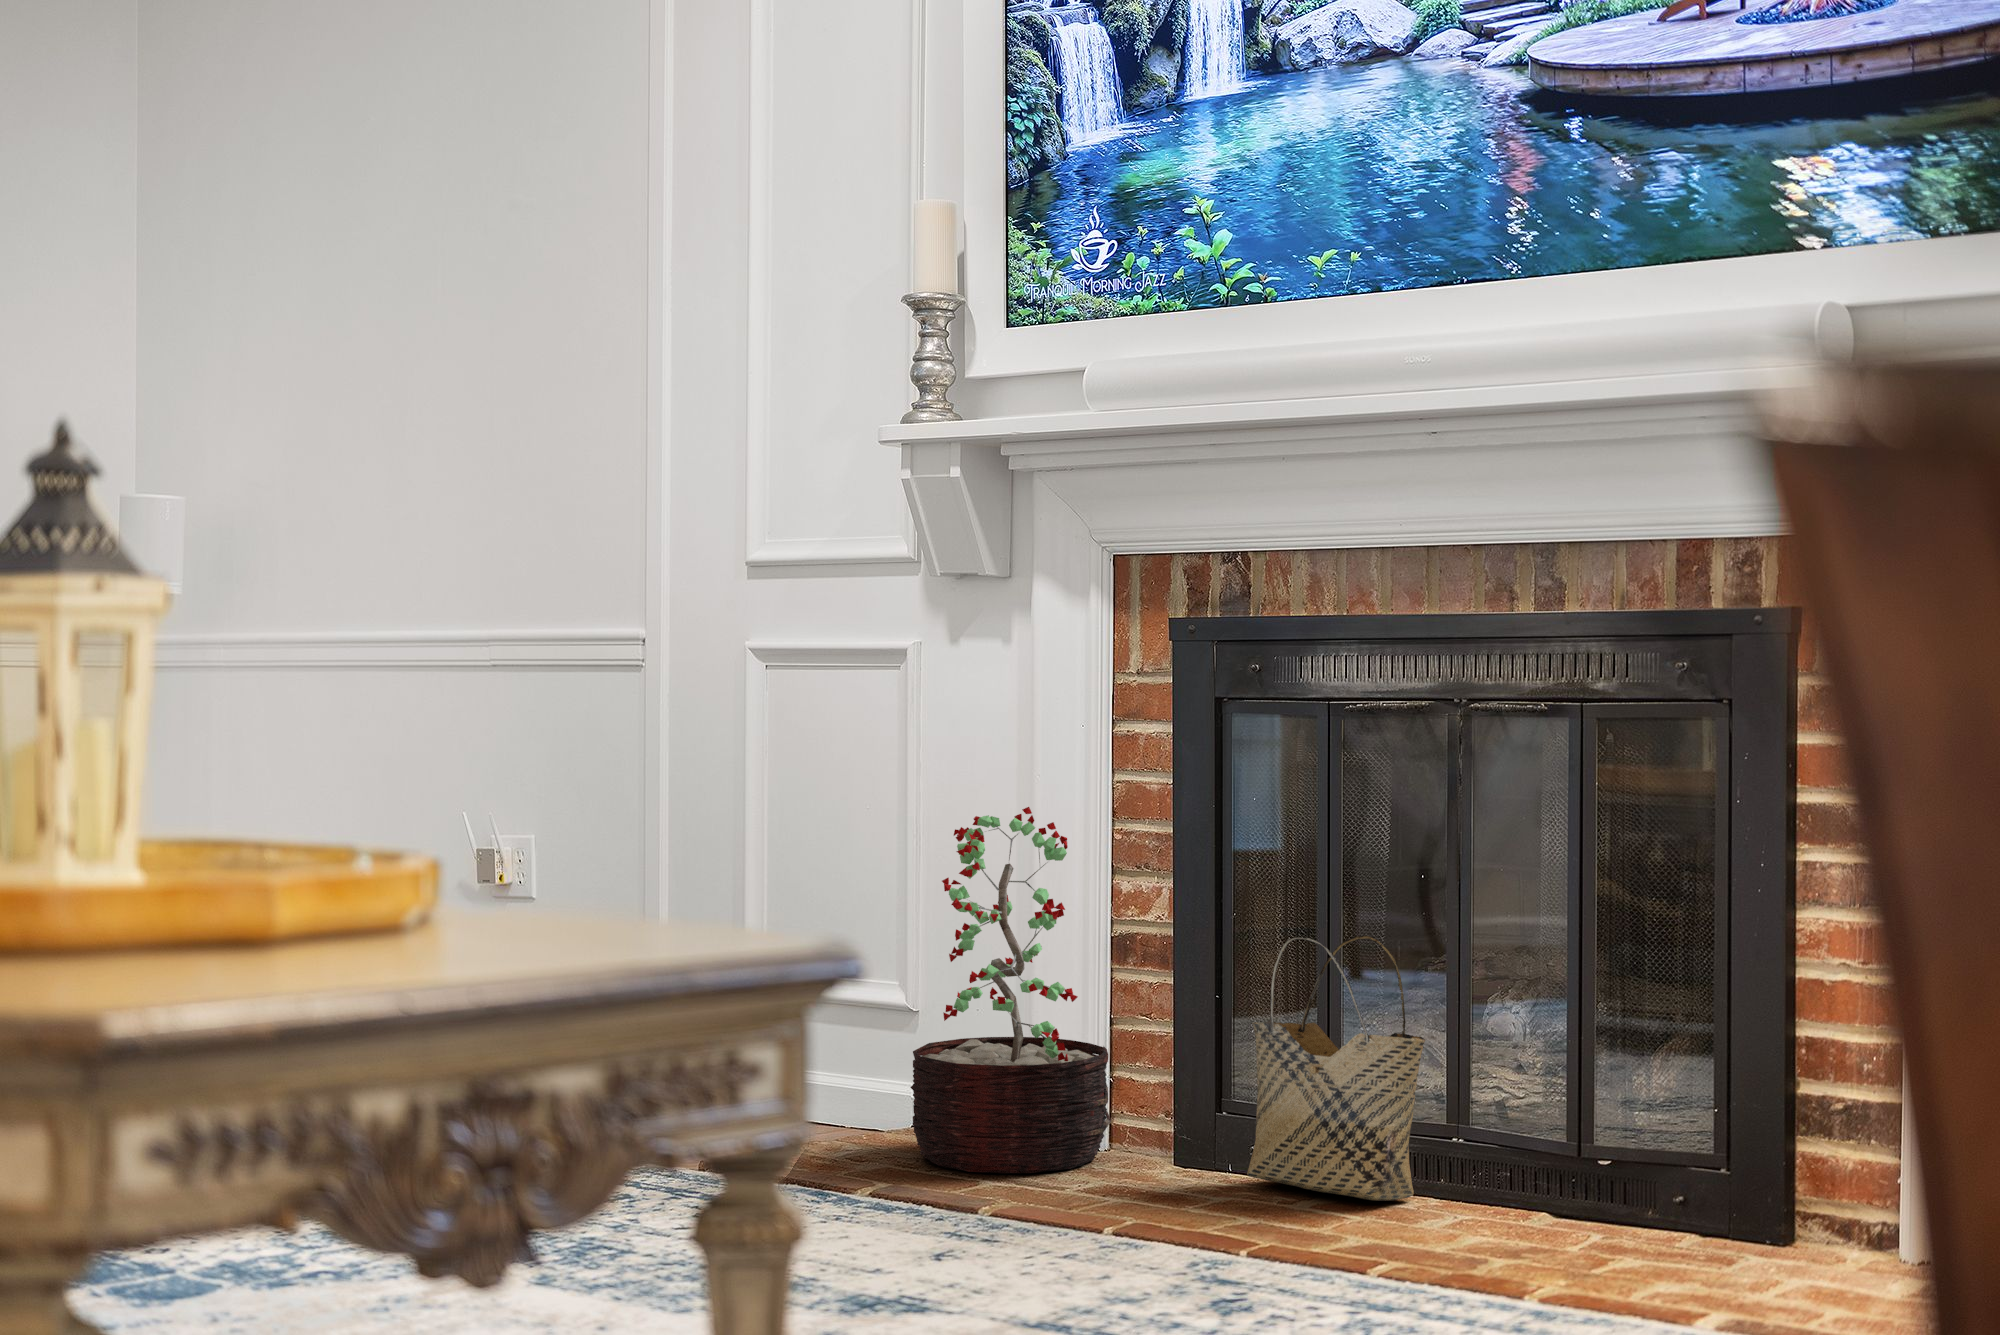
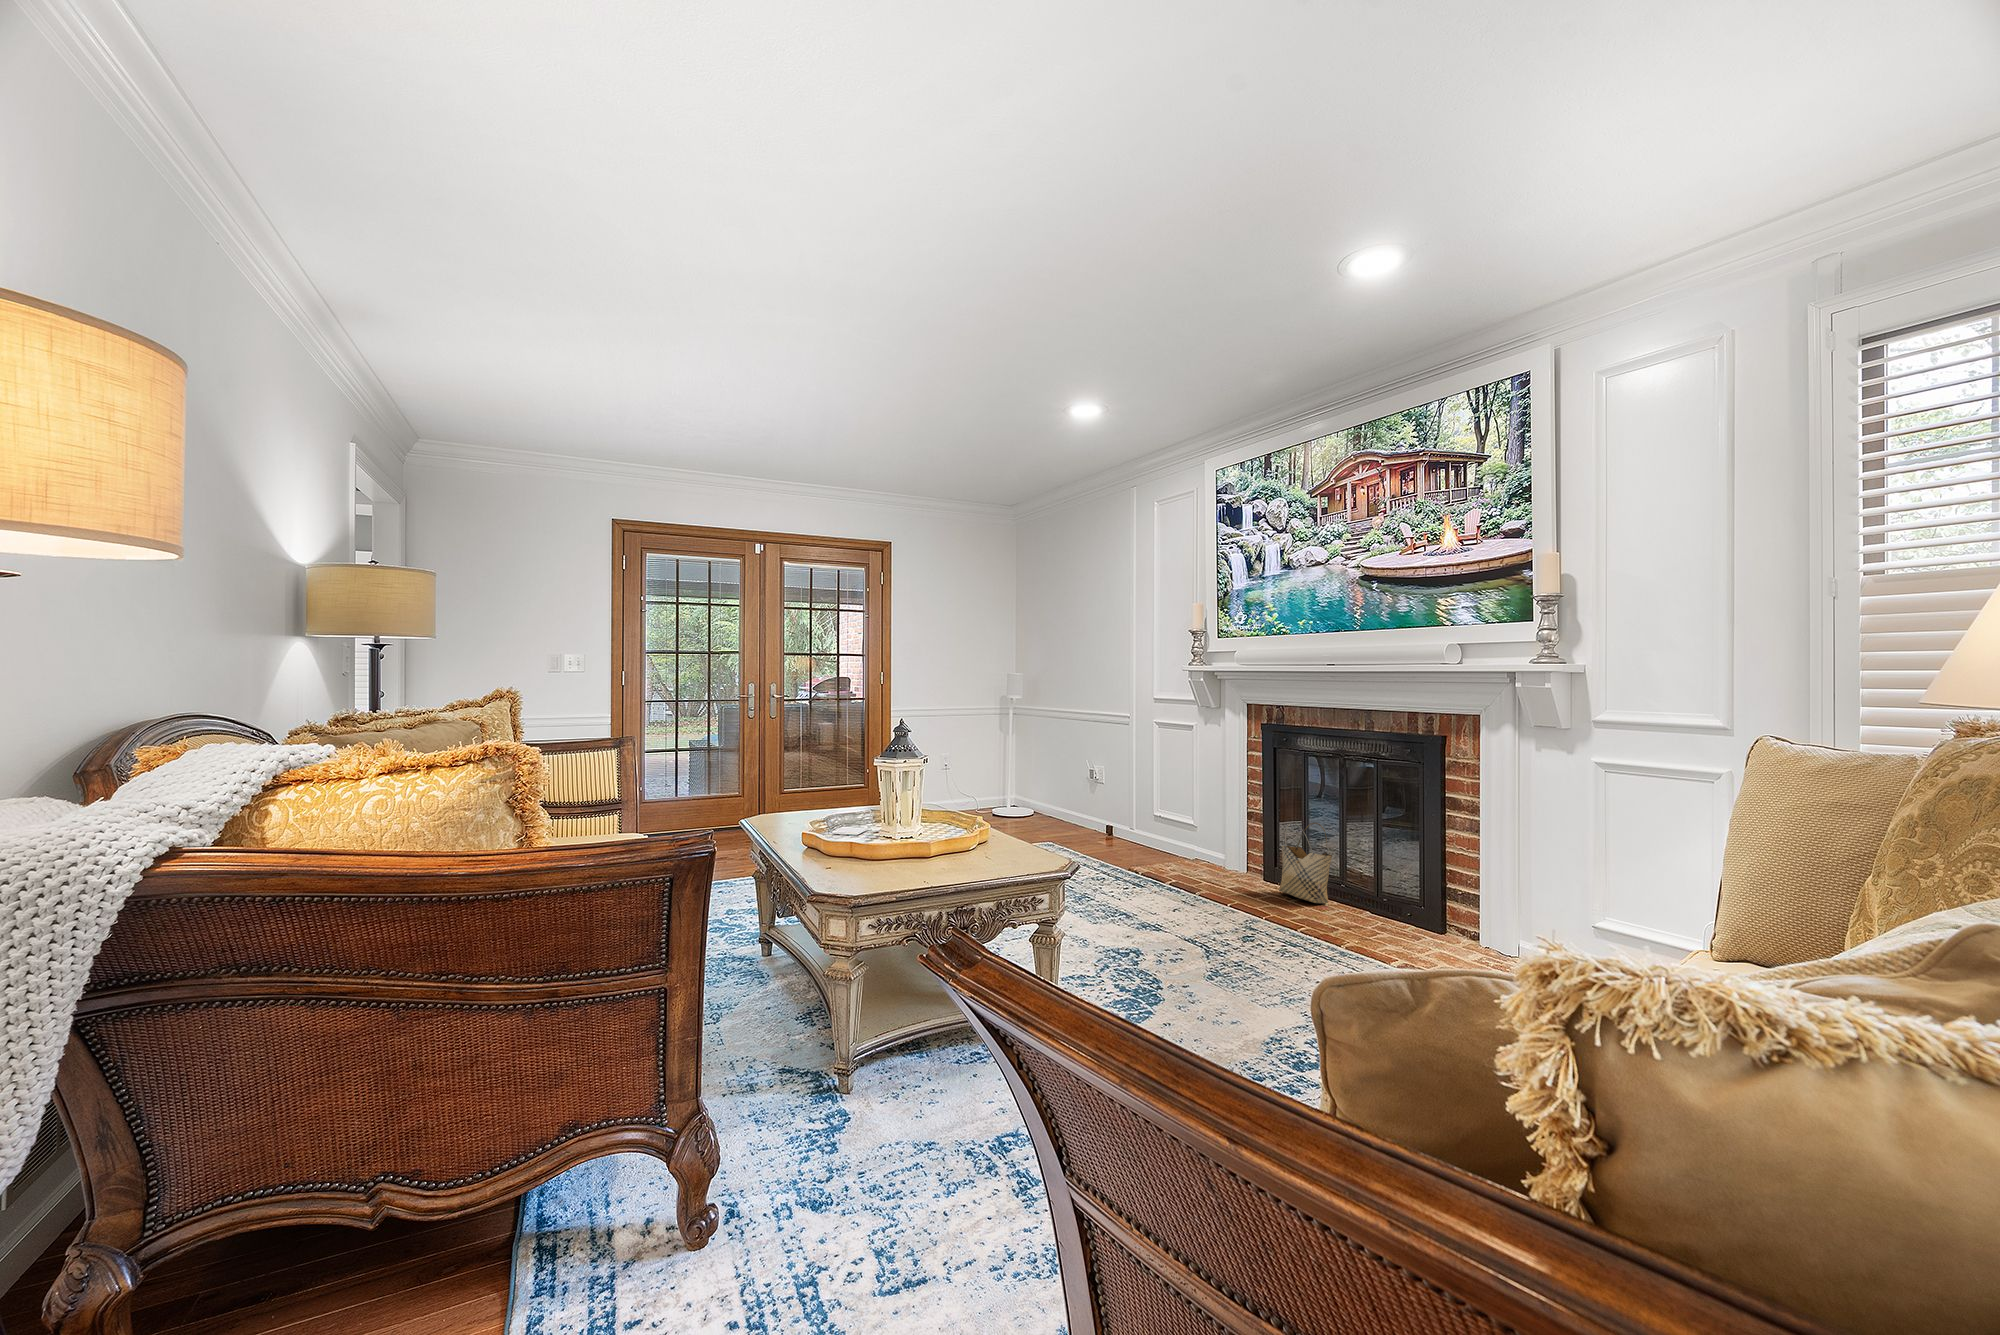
decorative plant: present [910,807,1111,1173] -> none [1183,776,1243,883]

